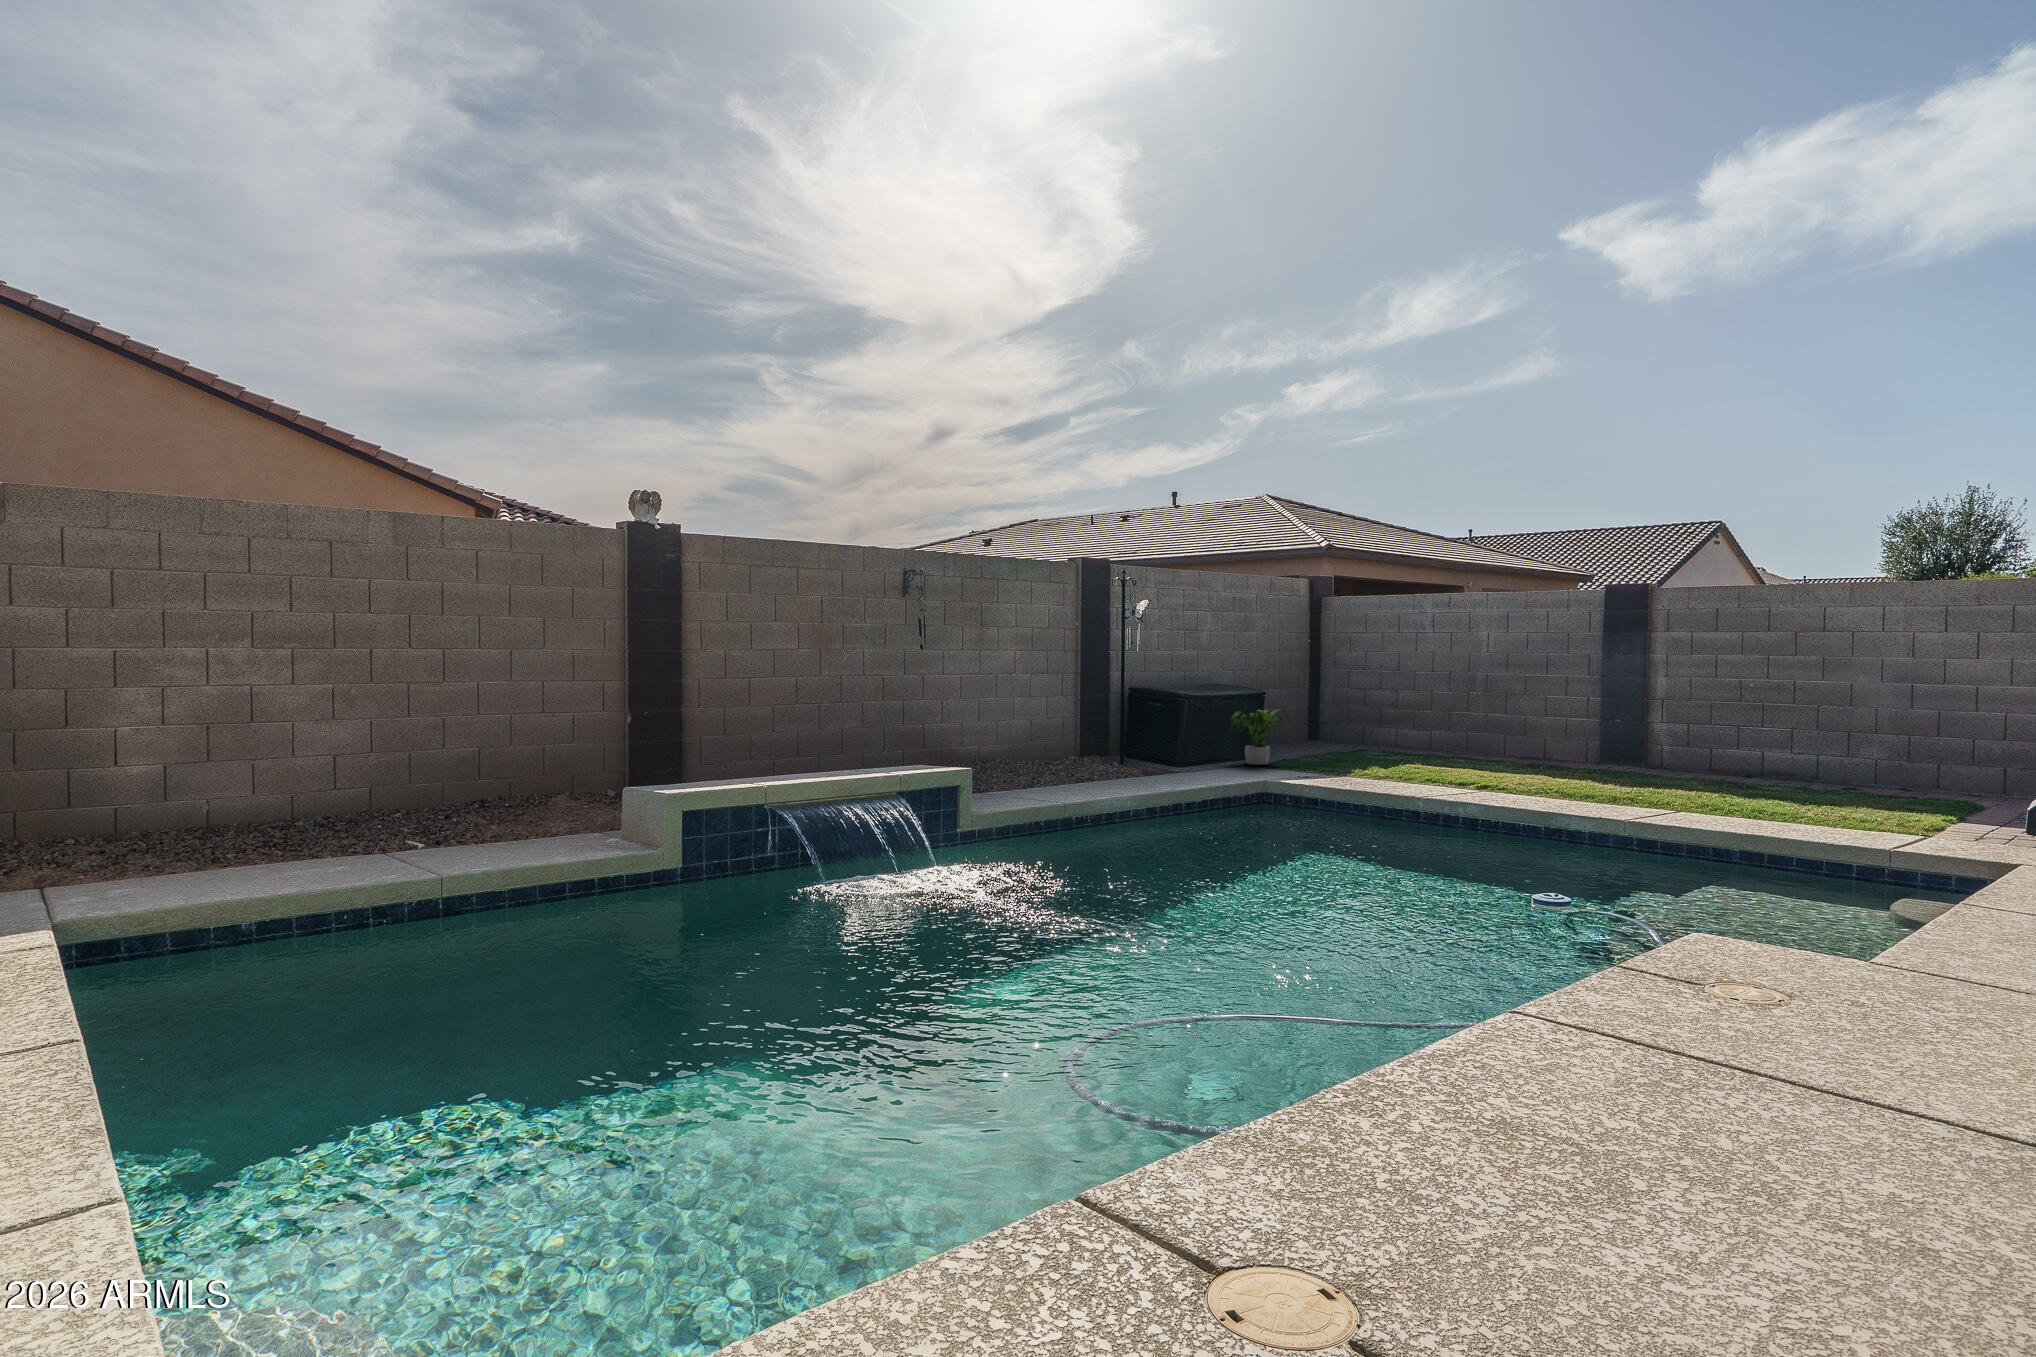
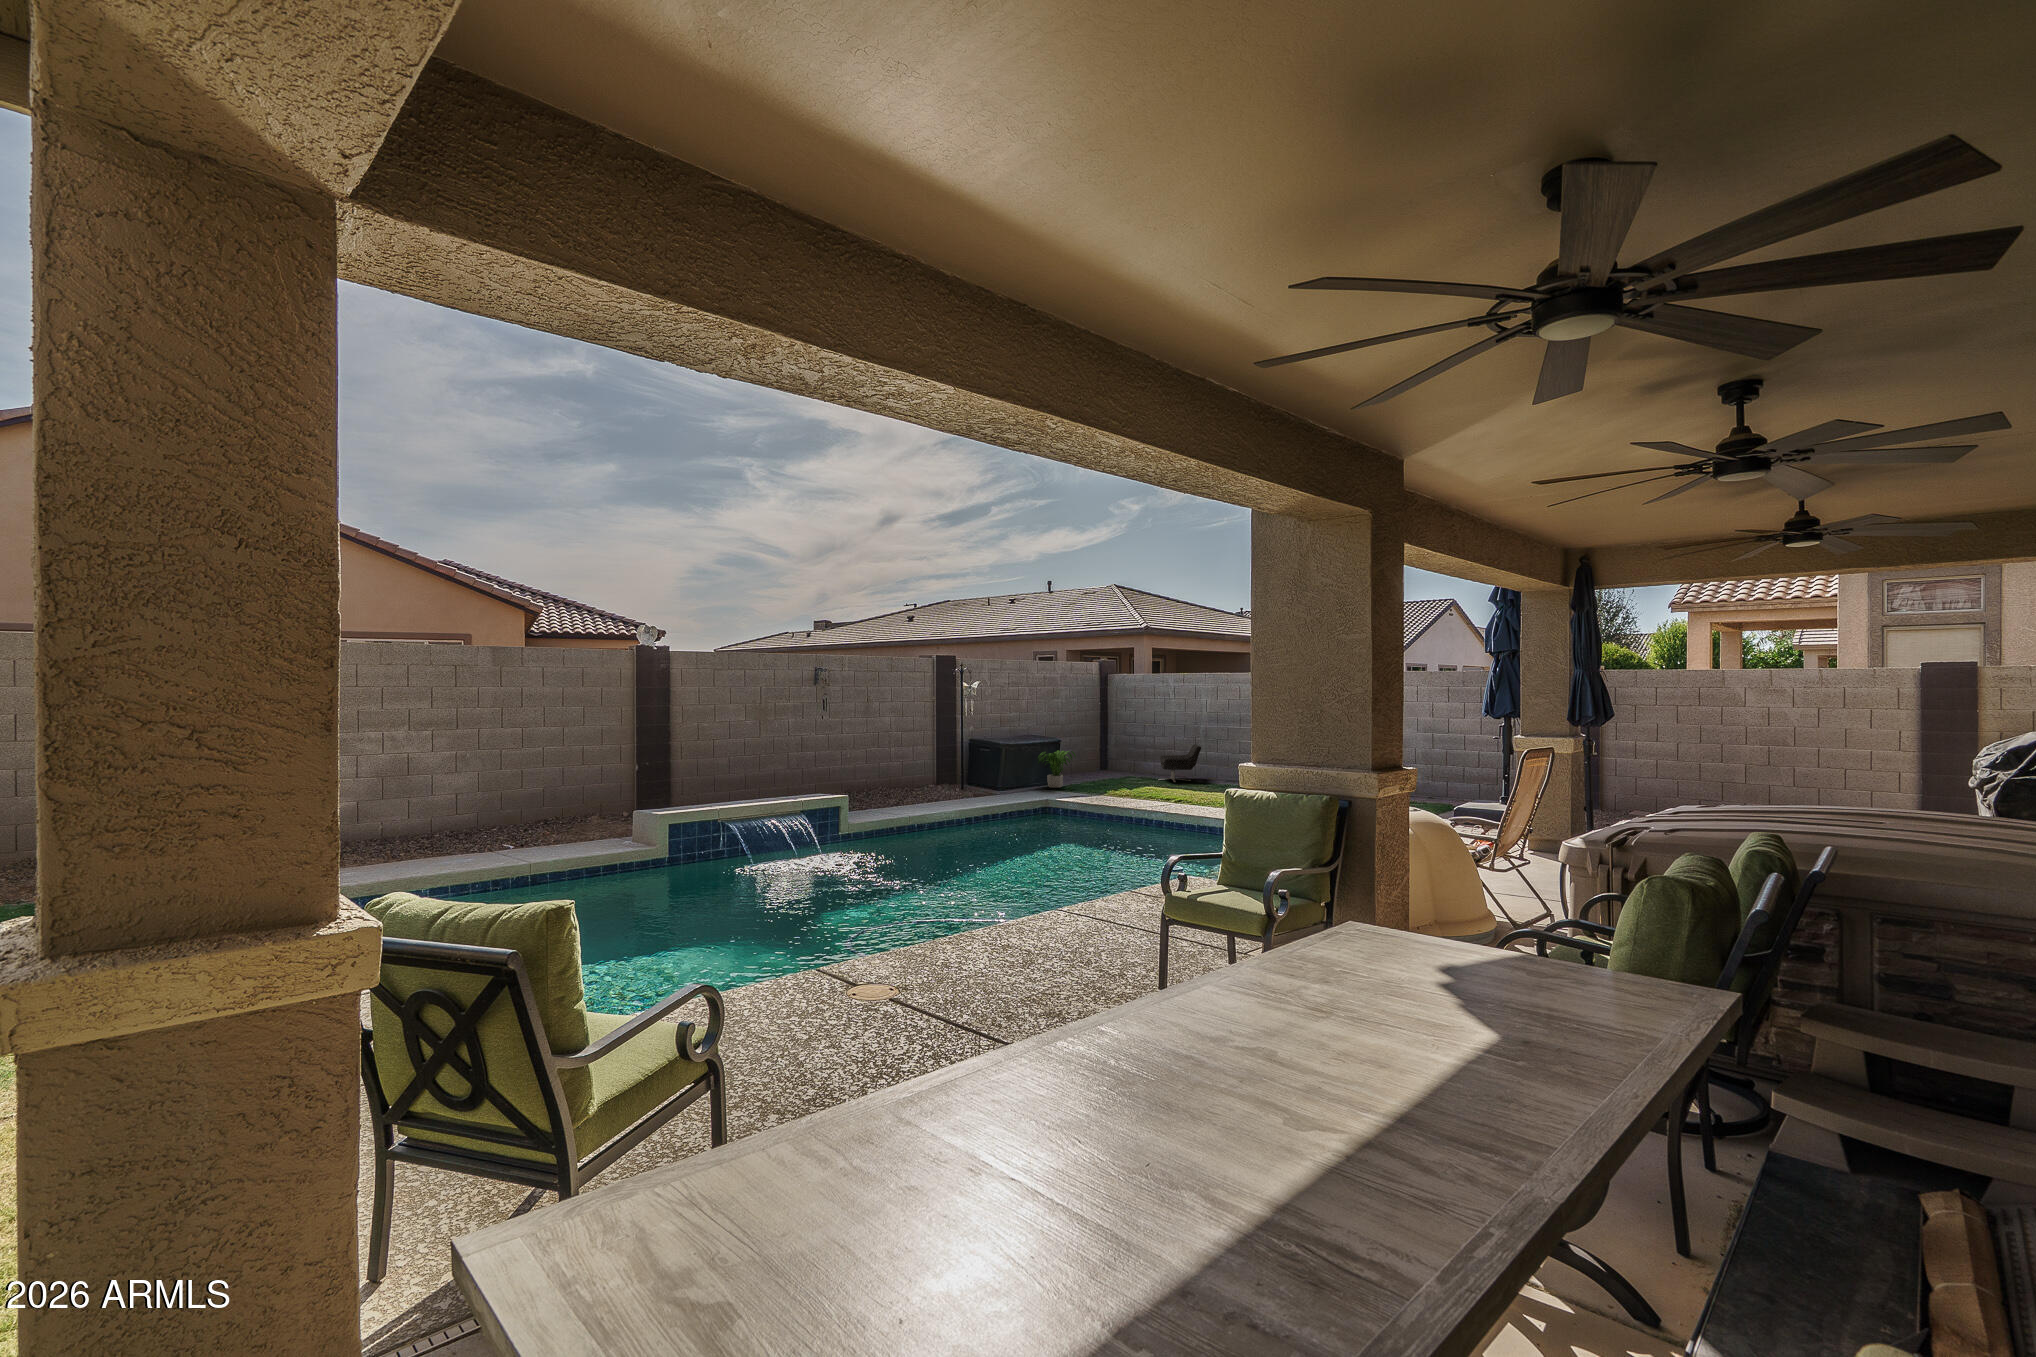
lounge chair: none [1397,703,1472,758] -> present [1160,744,1201,782]

